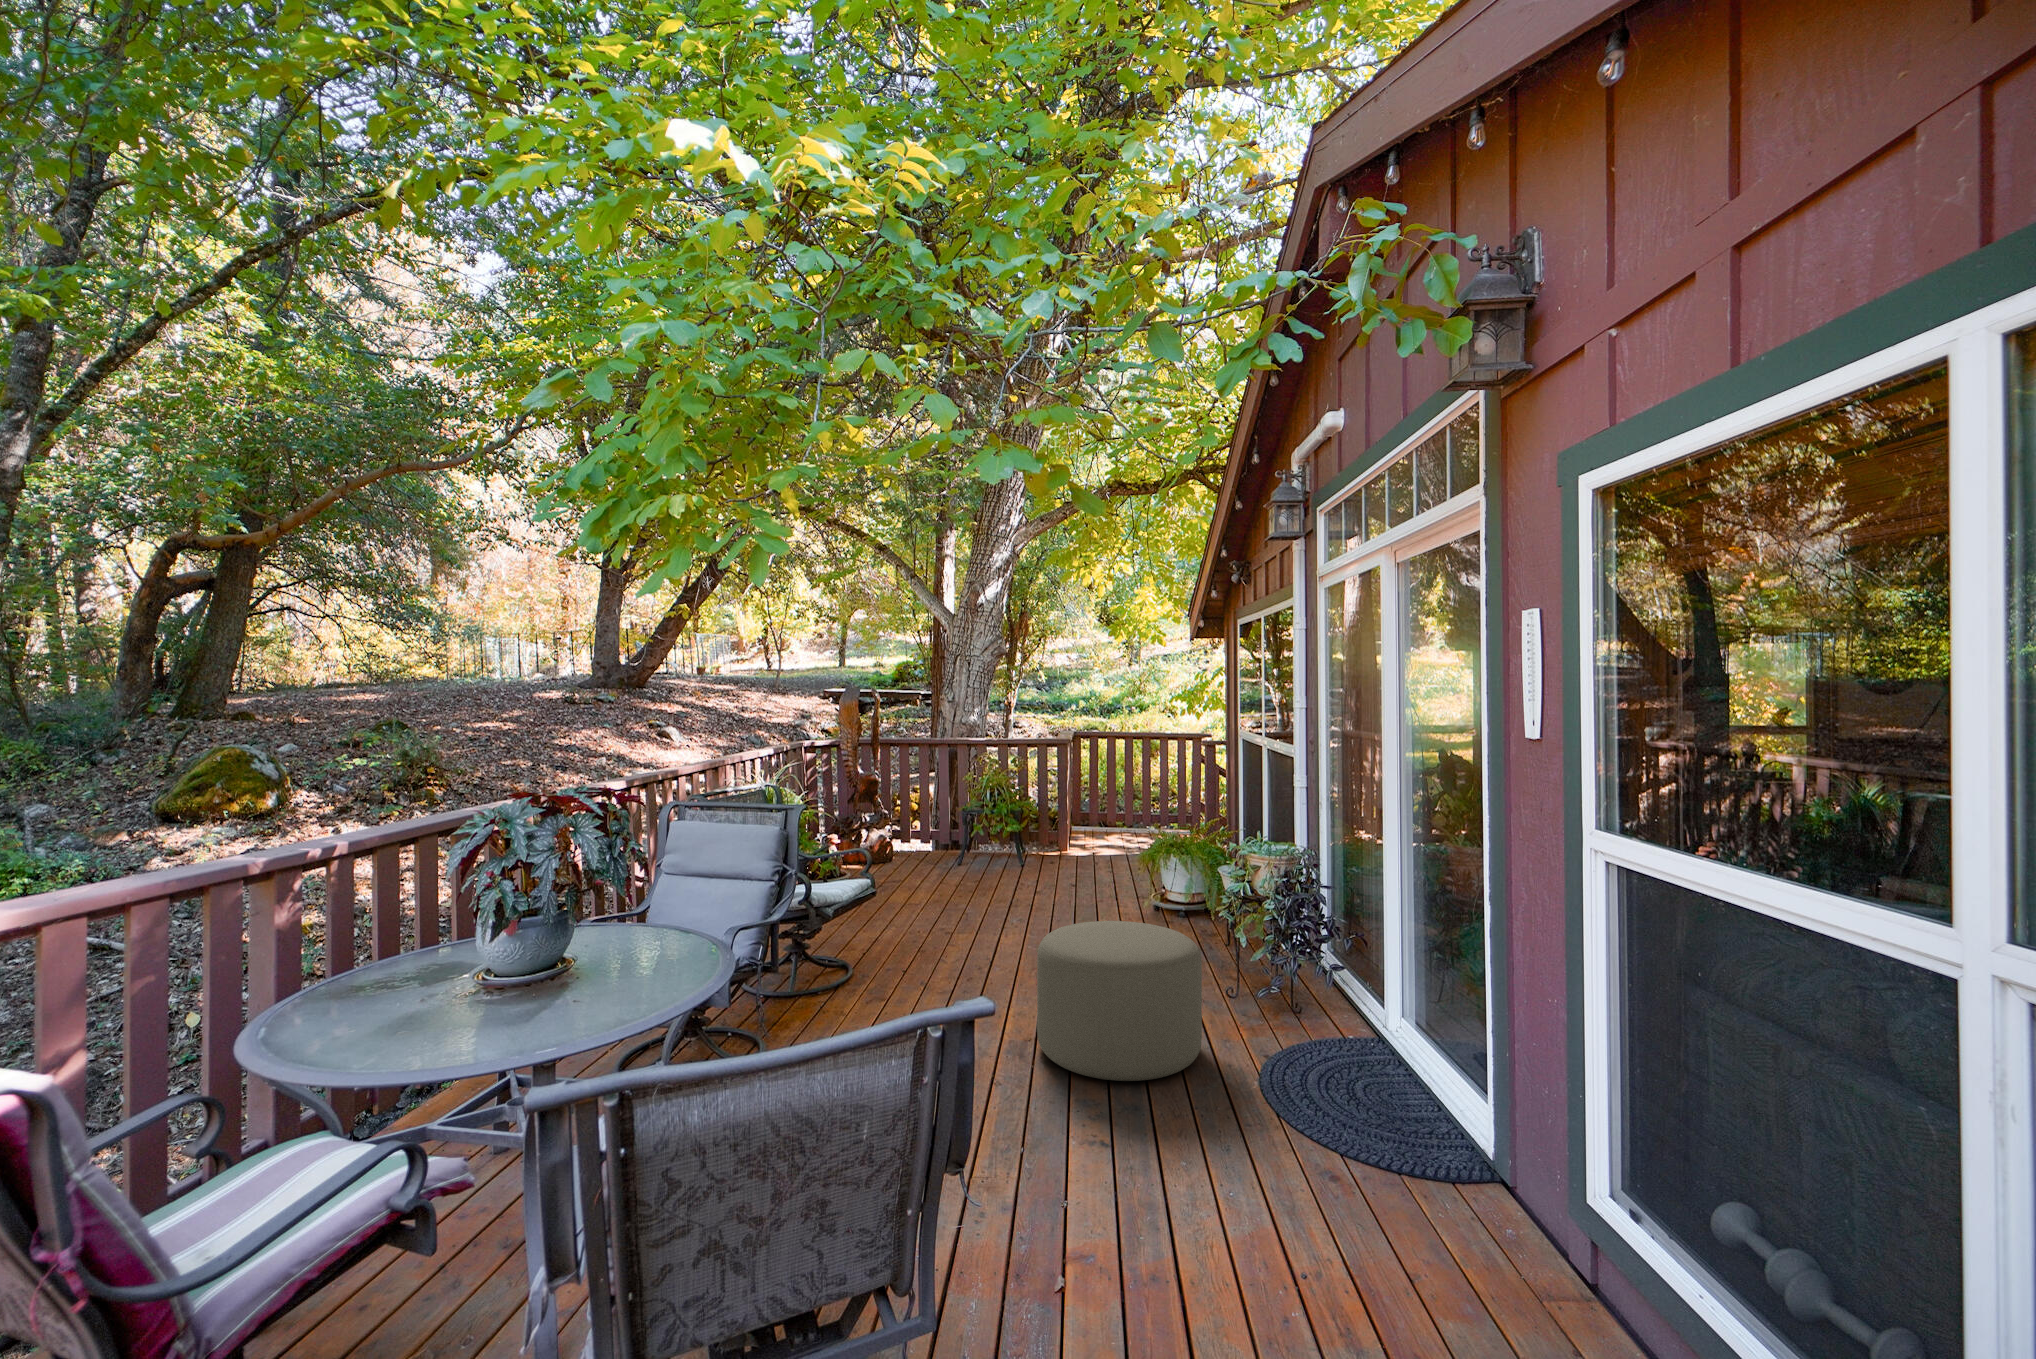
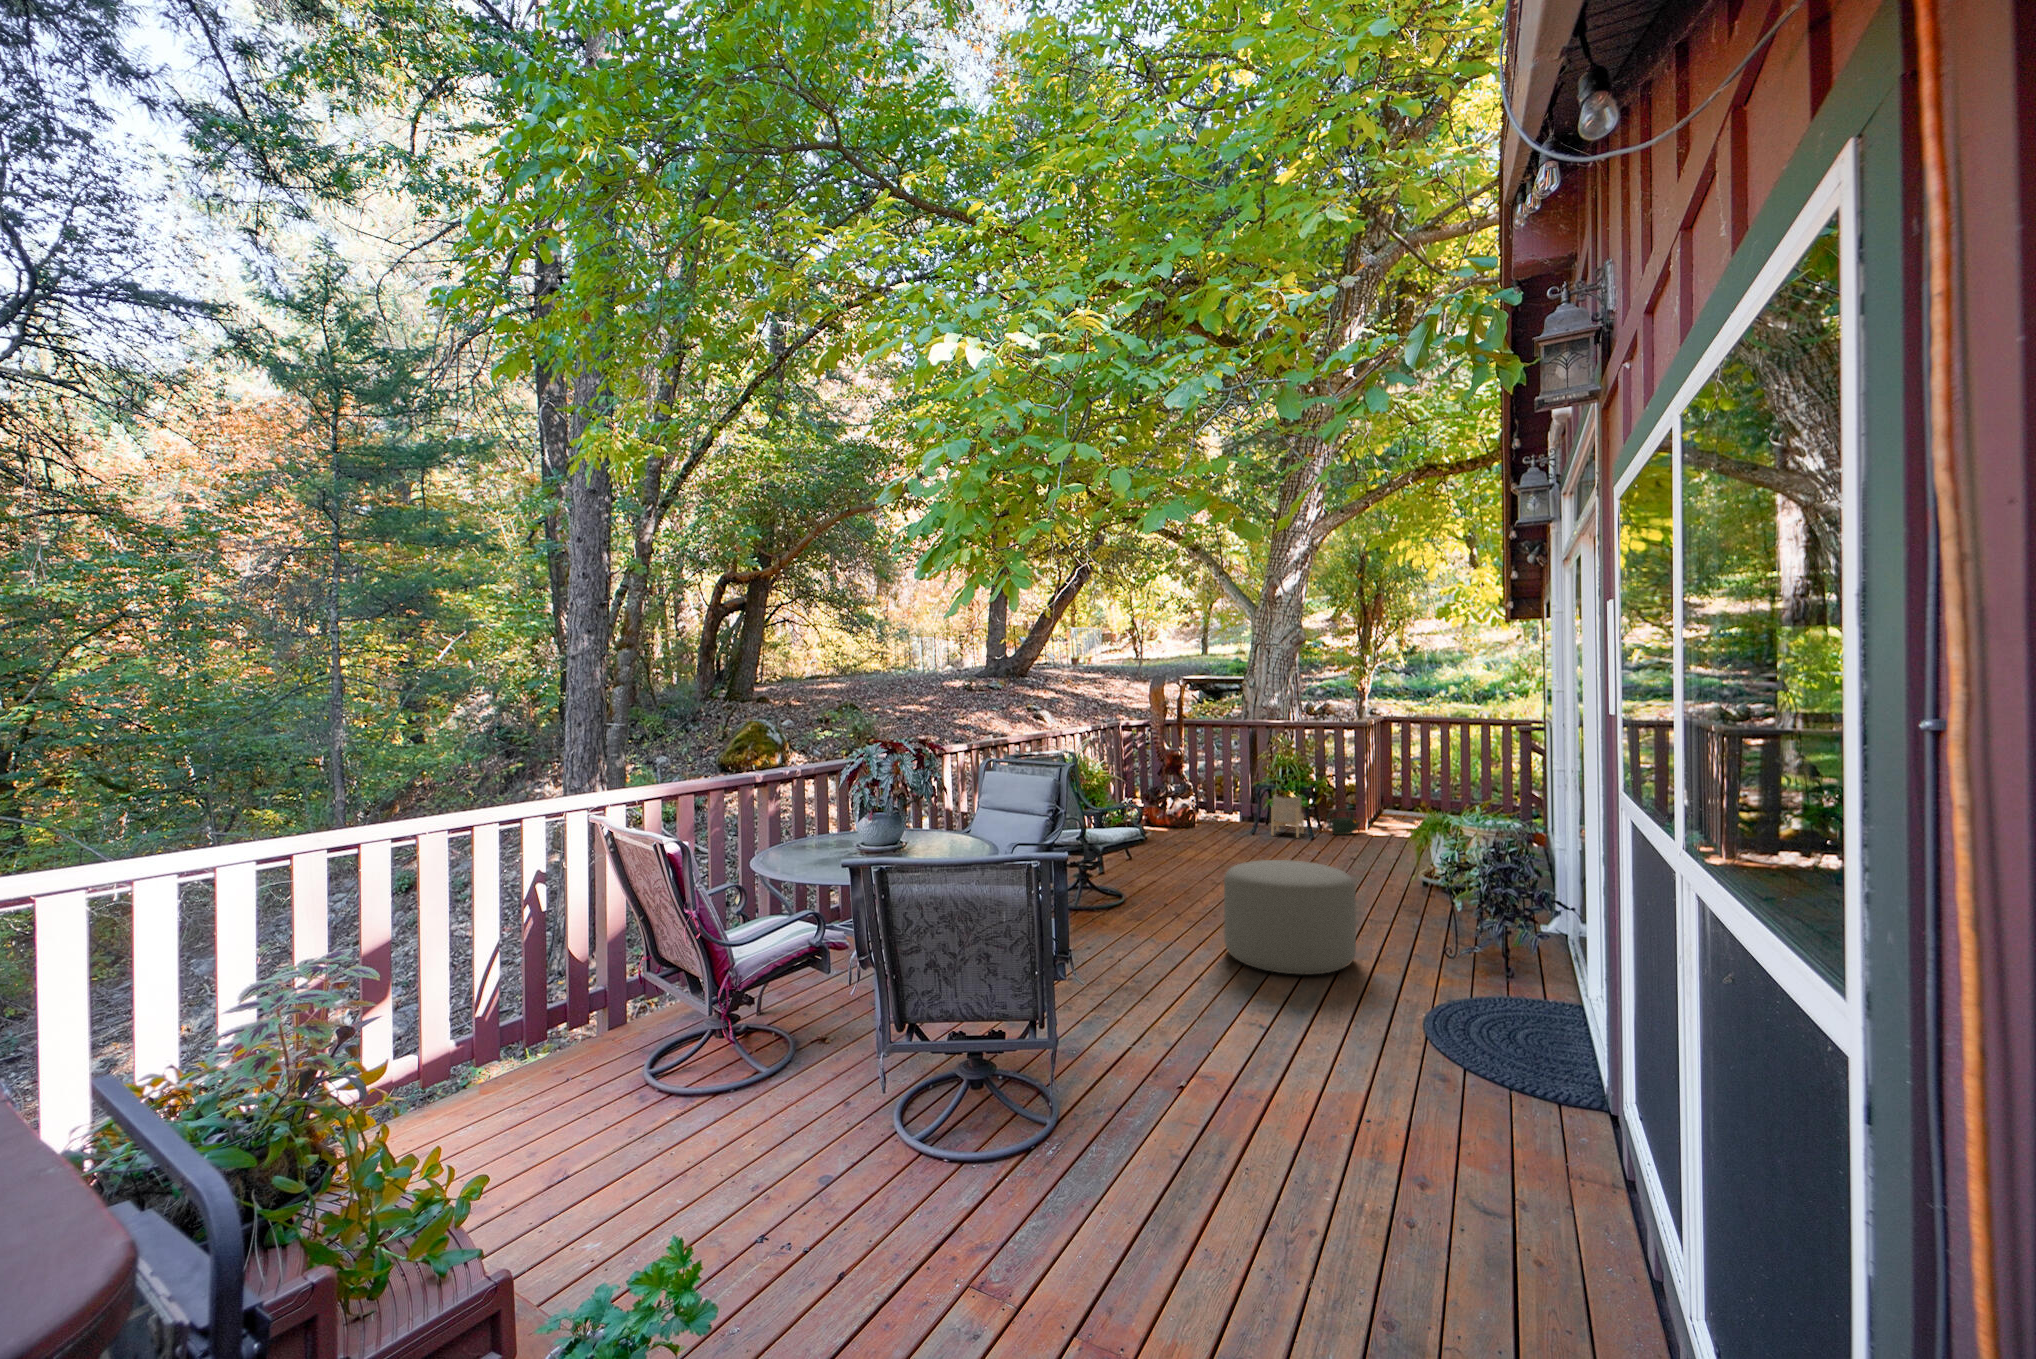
planter: none [986,822,1018,872] -> present [1271,796,1304,838]
watering can: none [1042,835,1080,864] -> present [1327,809,1360,835]

